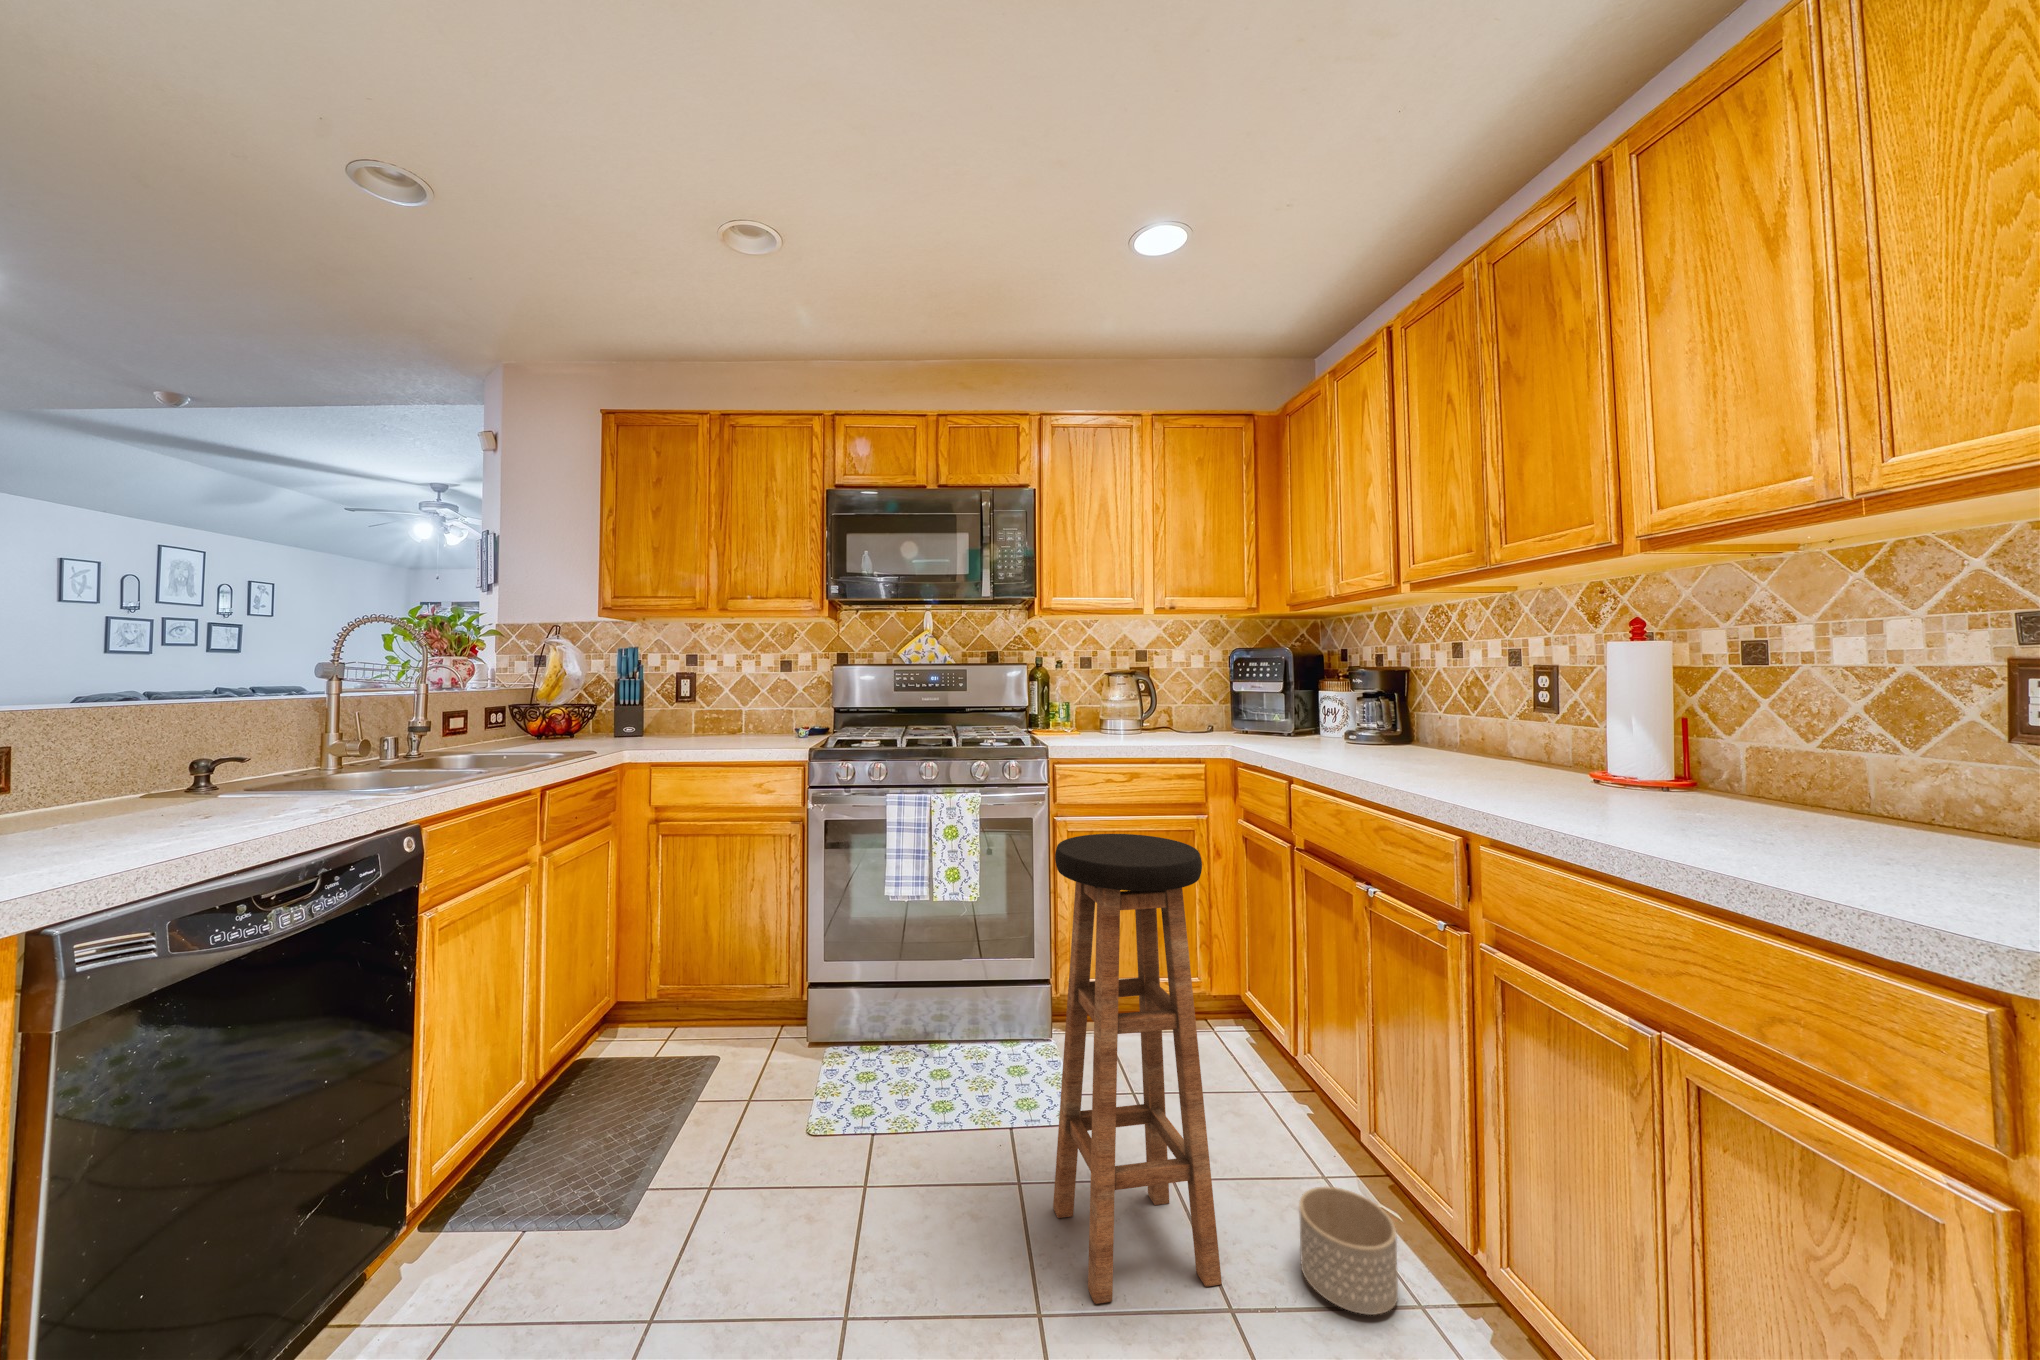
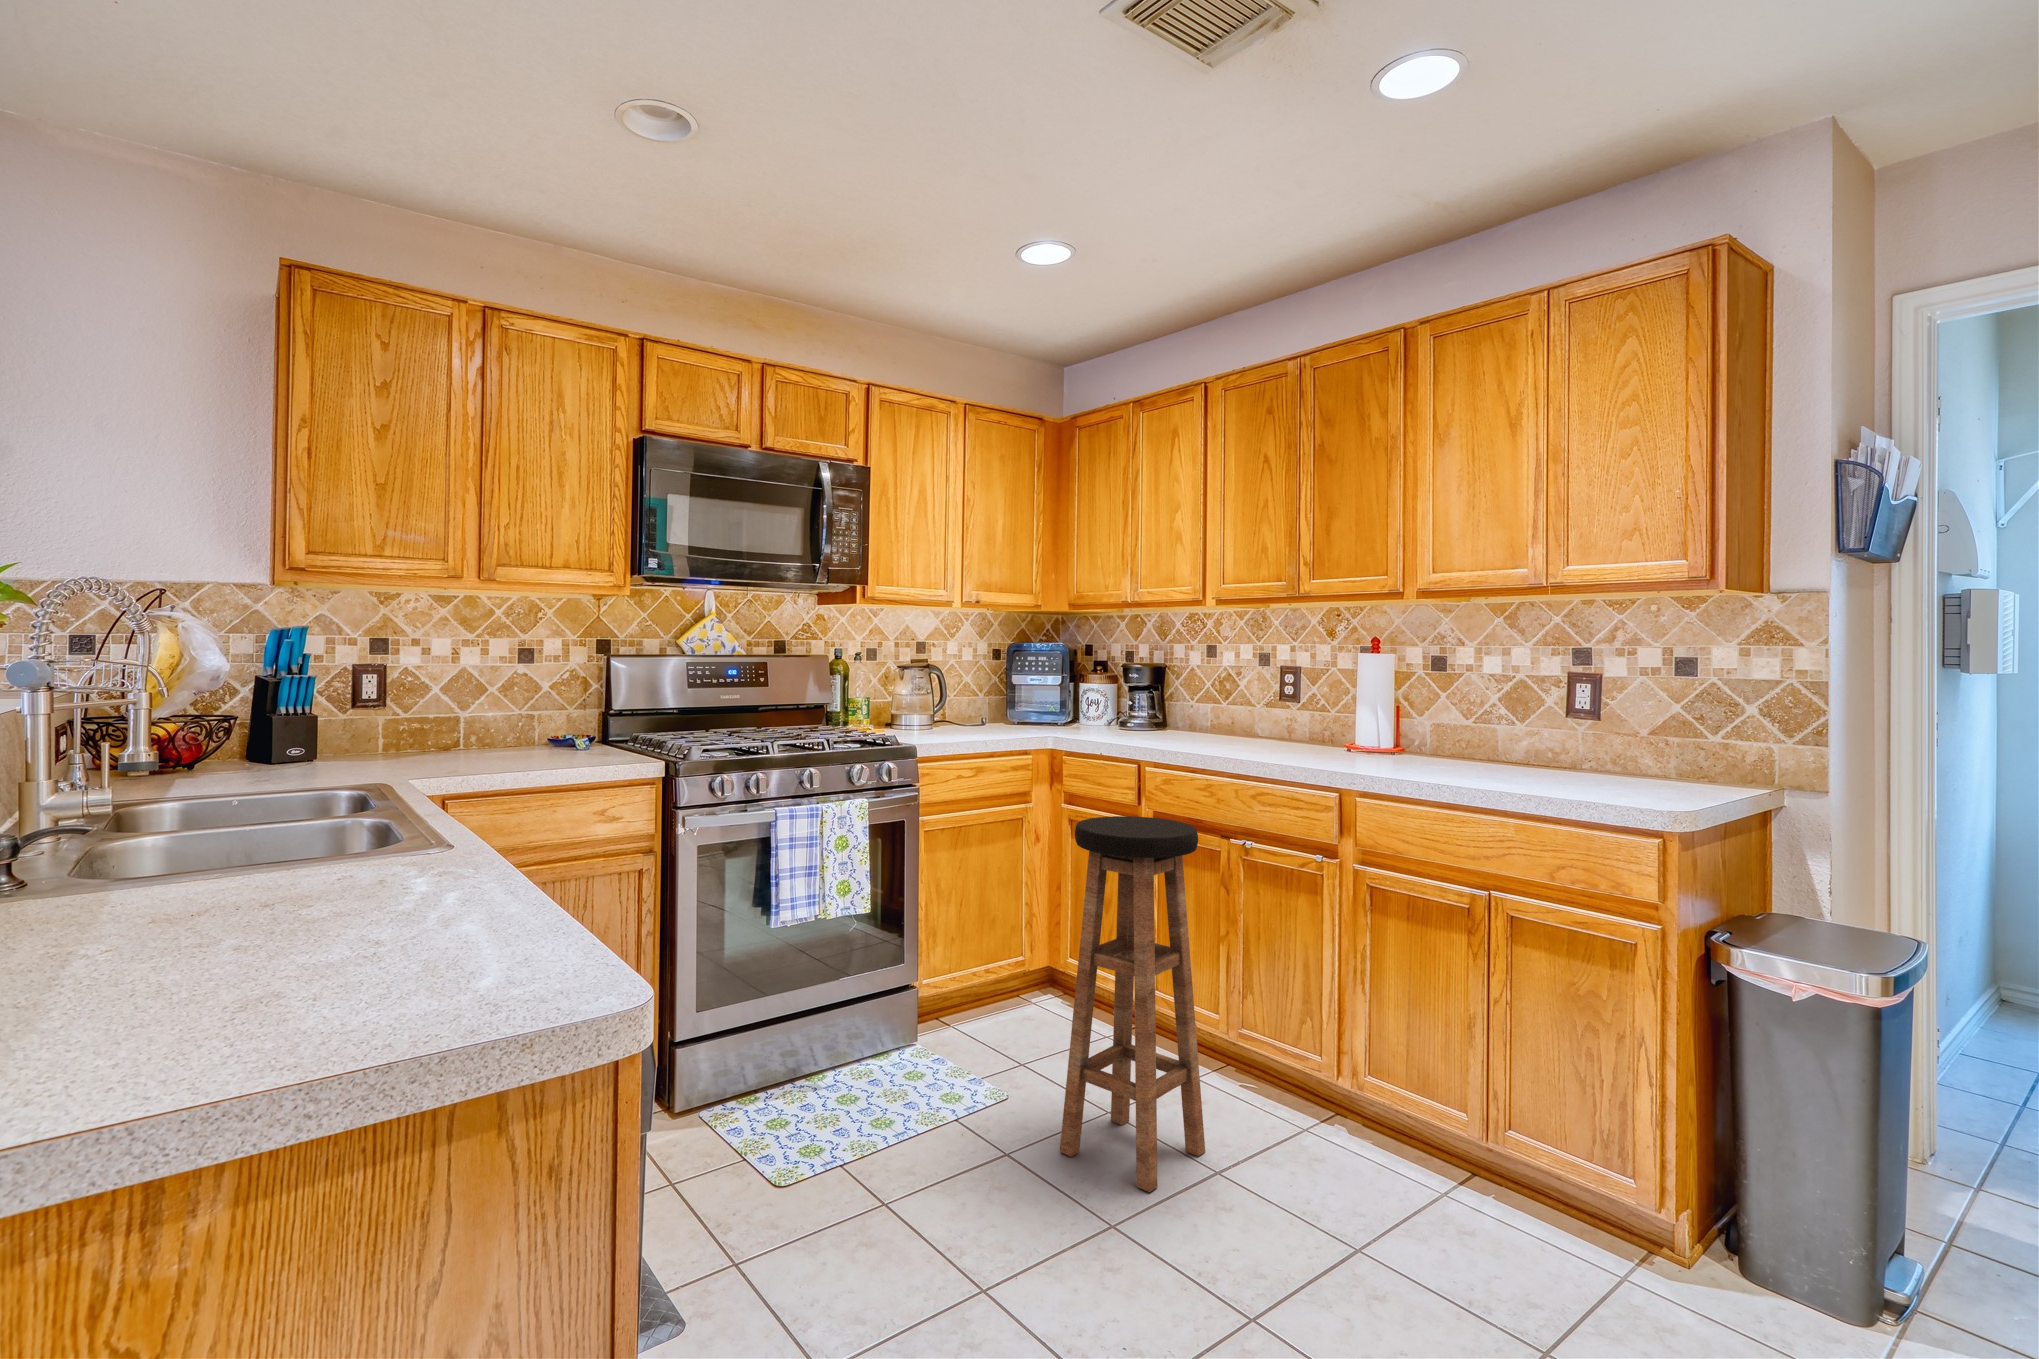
planter: present [1299,1187,1398,1315] -> none [1234,1062,1300,1136]

